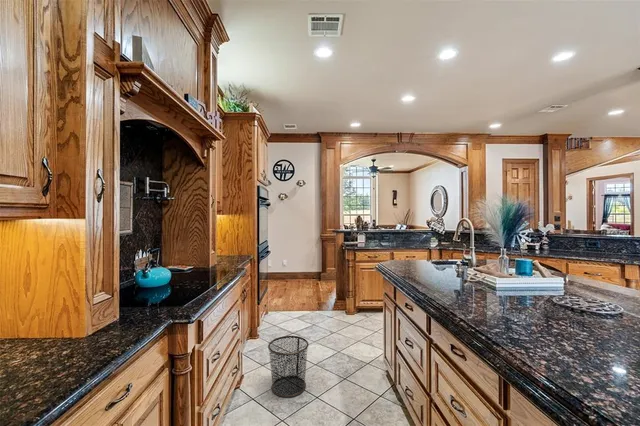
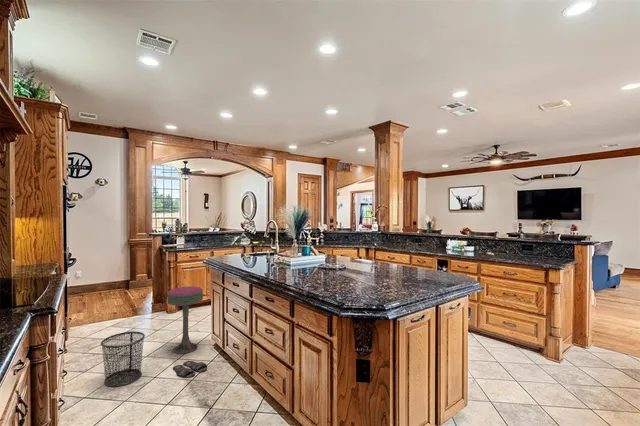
bar stool: none [336,293,374,372] -> present [168,286,203,354]
slippers: none [337,386,374,414] -> present [173,361,207,378]

